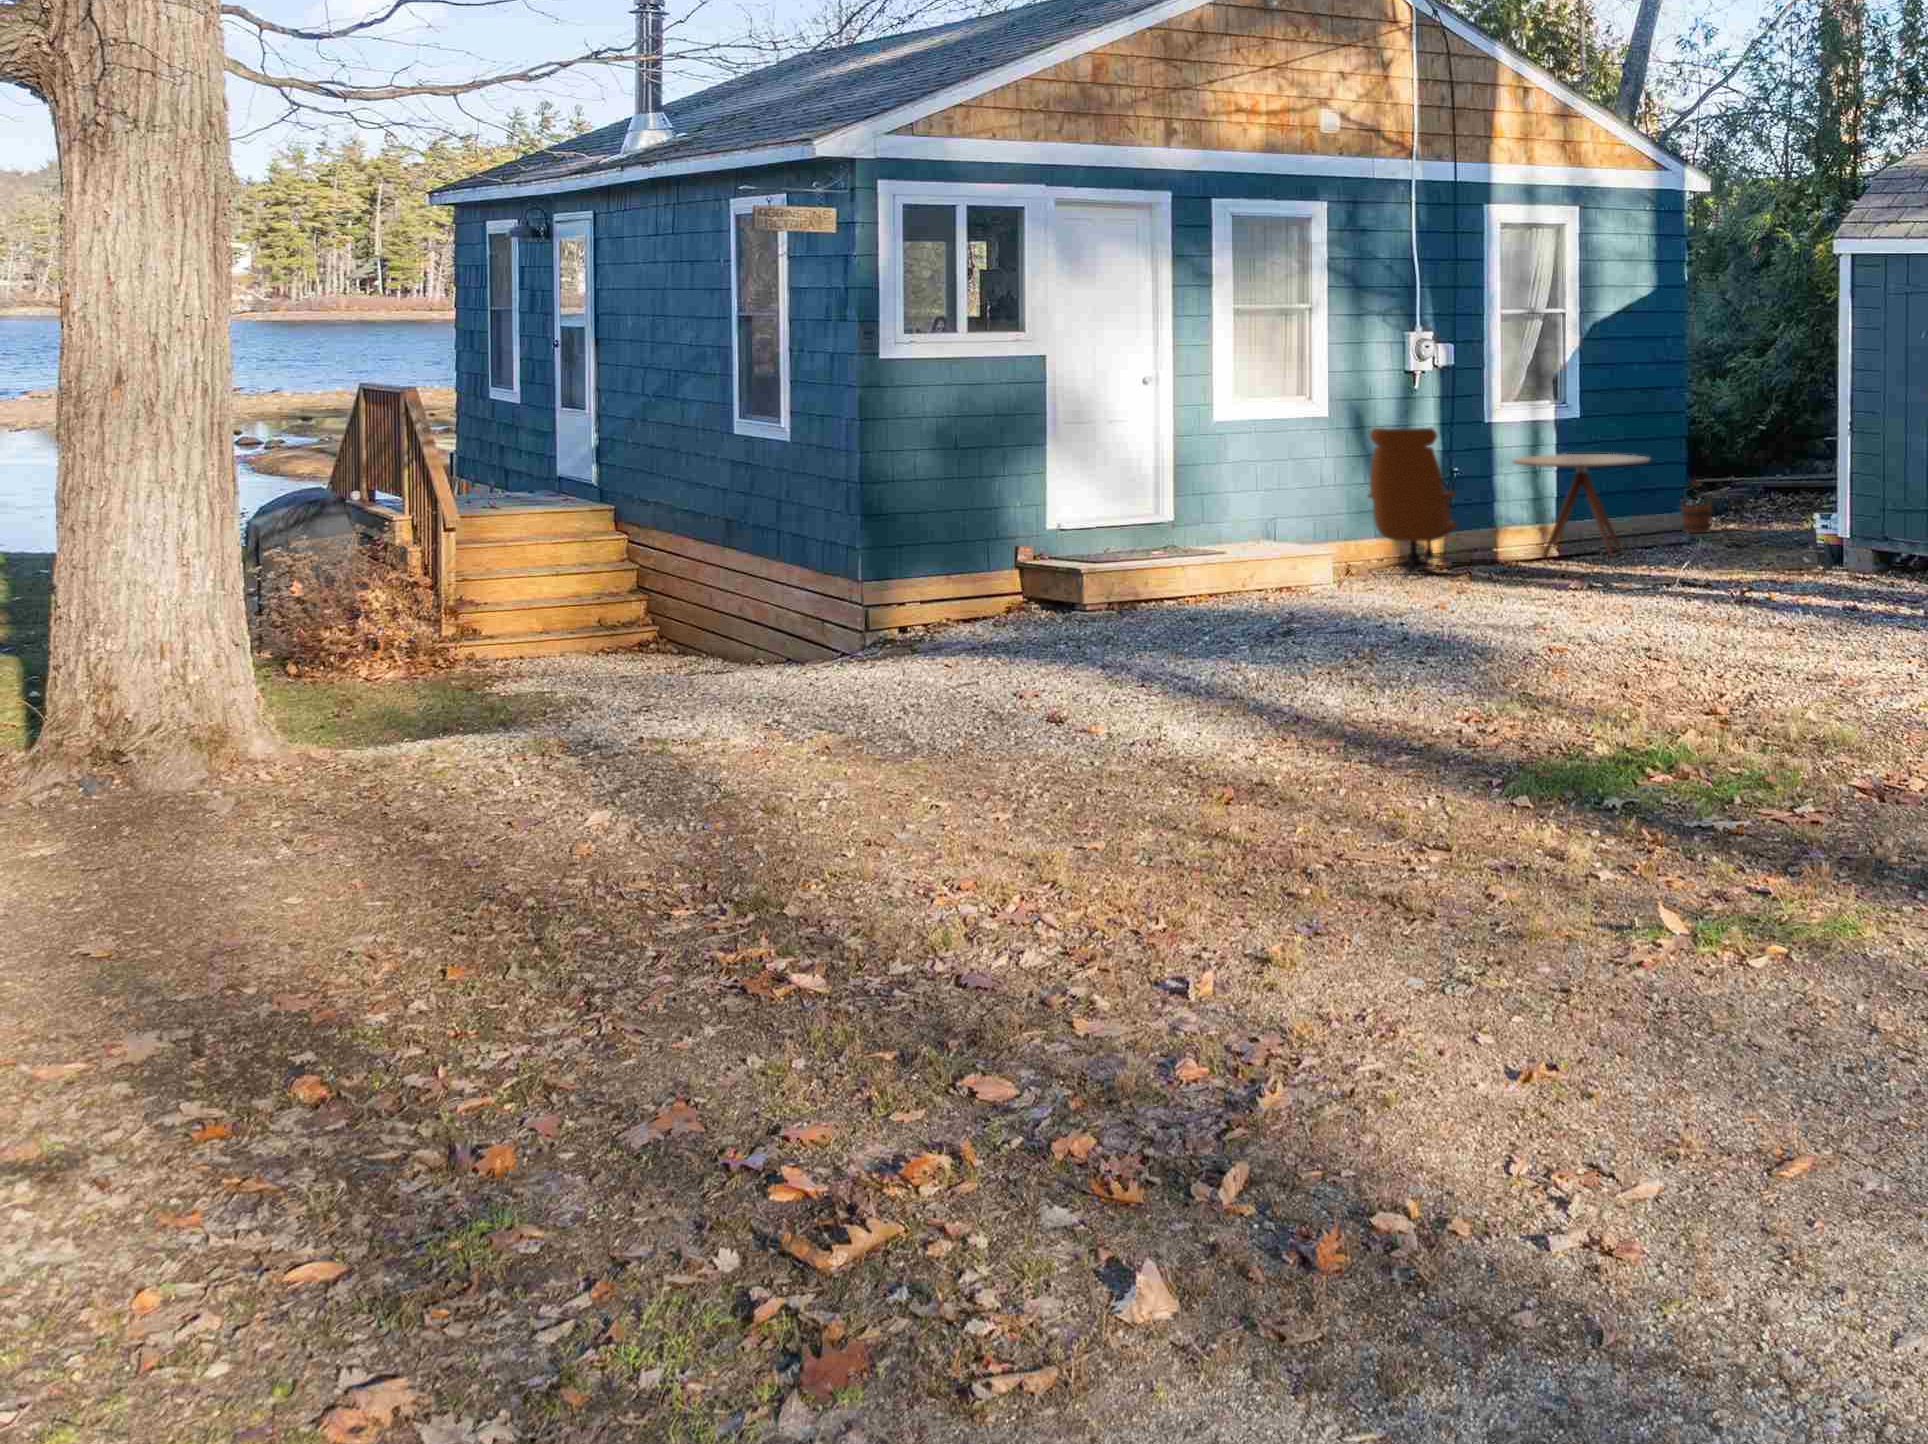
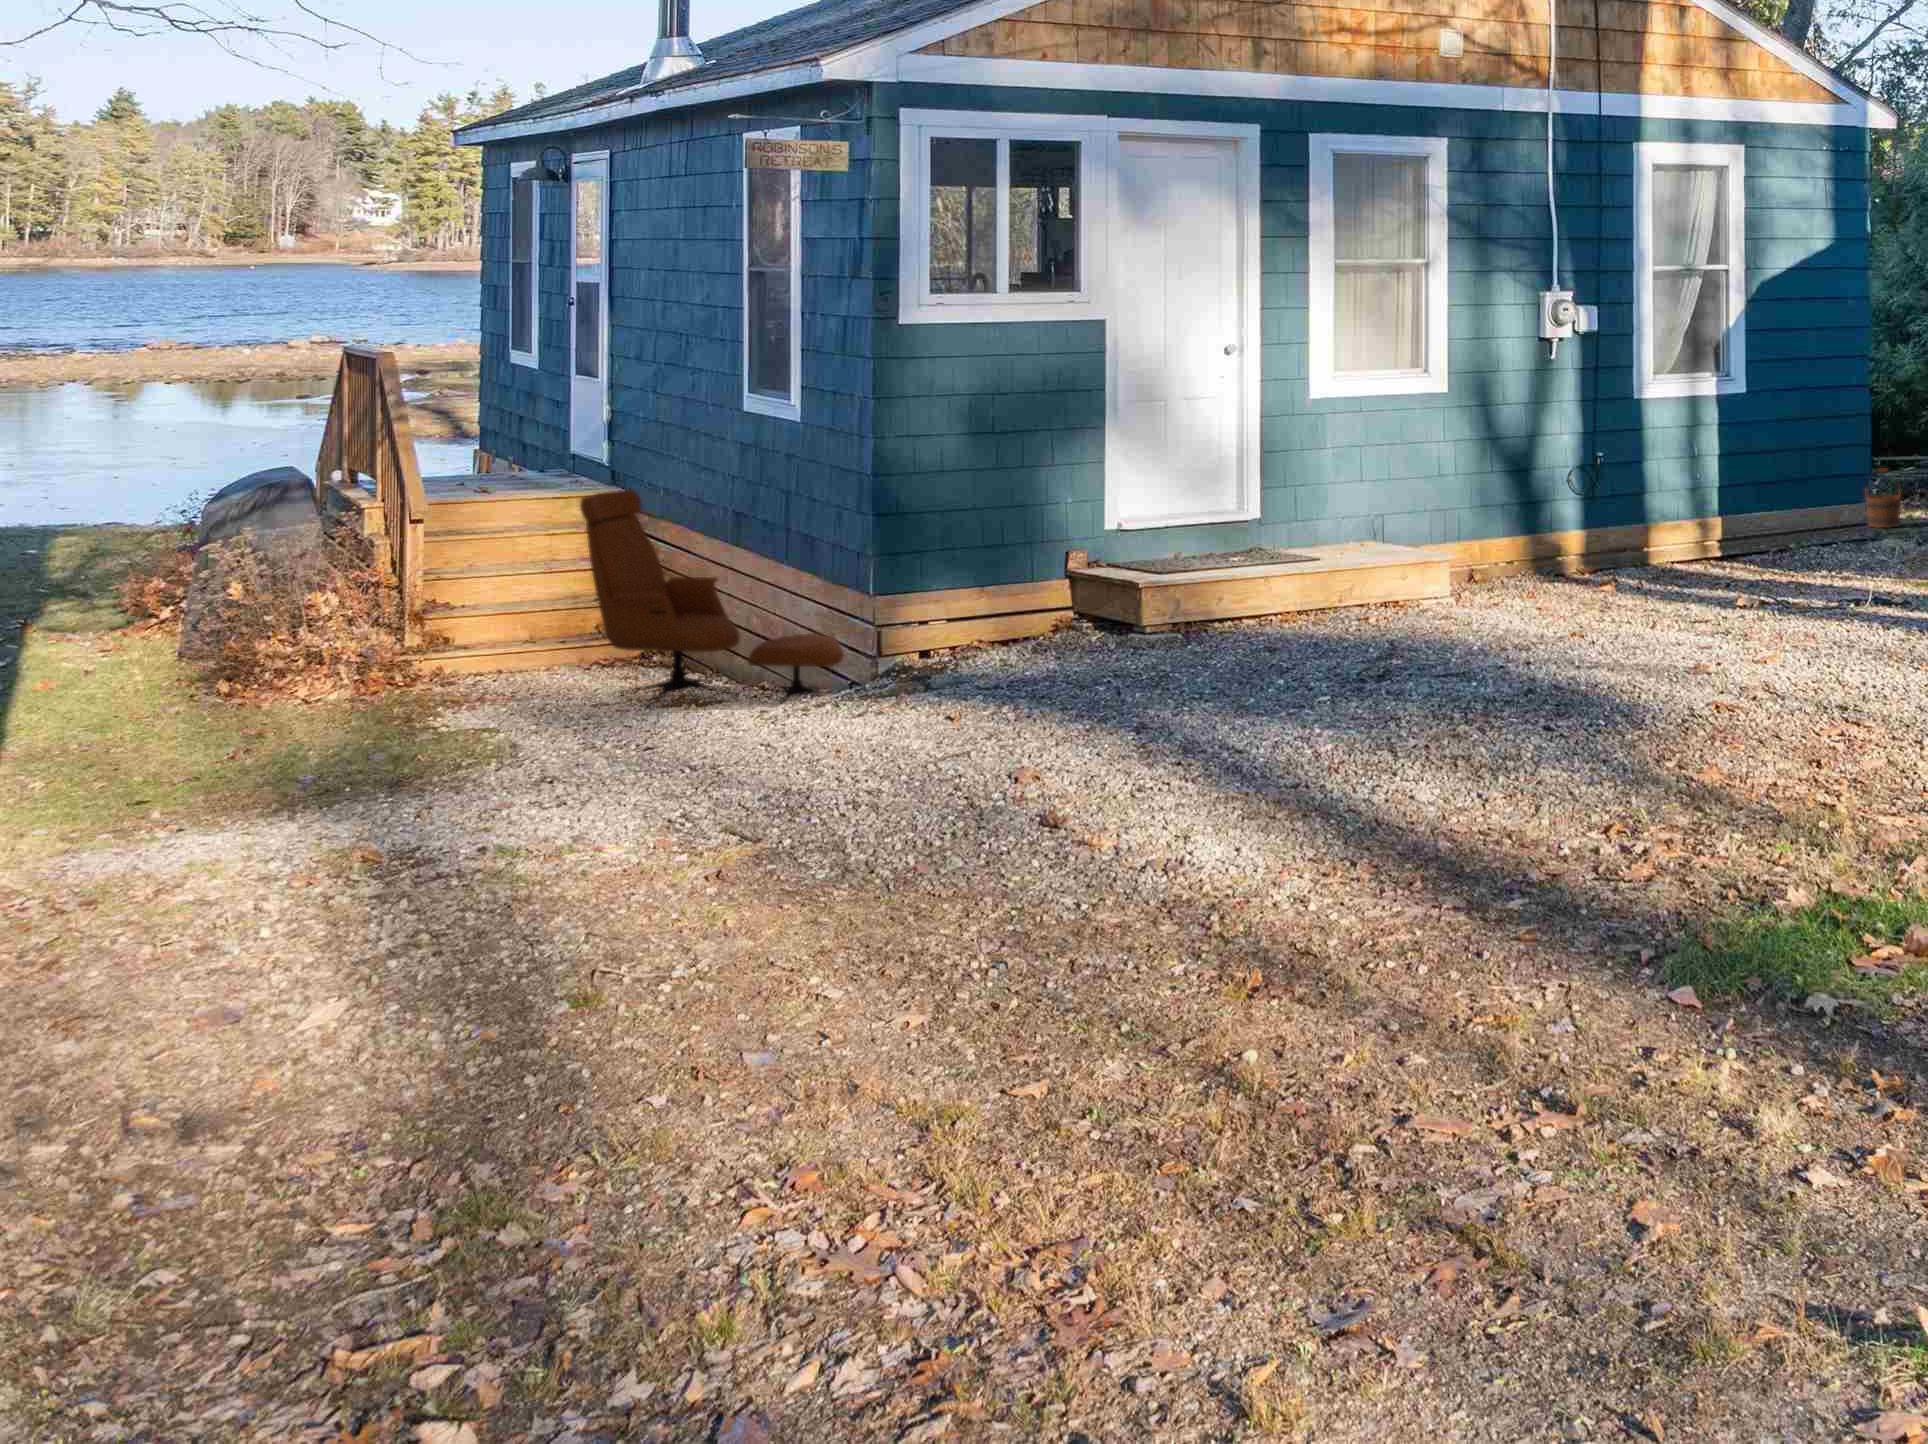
lounge chair: present [1369,428,1459,578] -> present [580,490,844,708]
round table: present [1513,454,1650,556] -> none [1668,437,1832,561]

